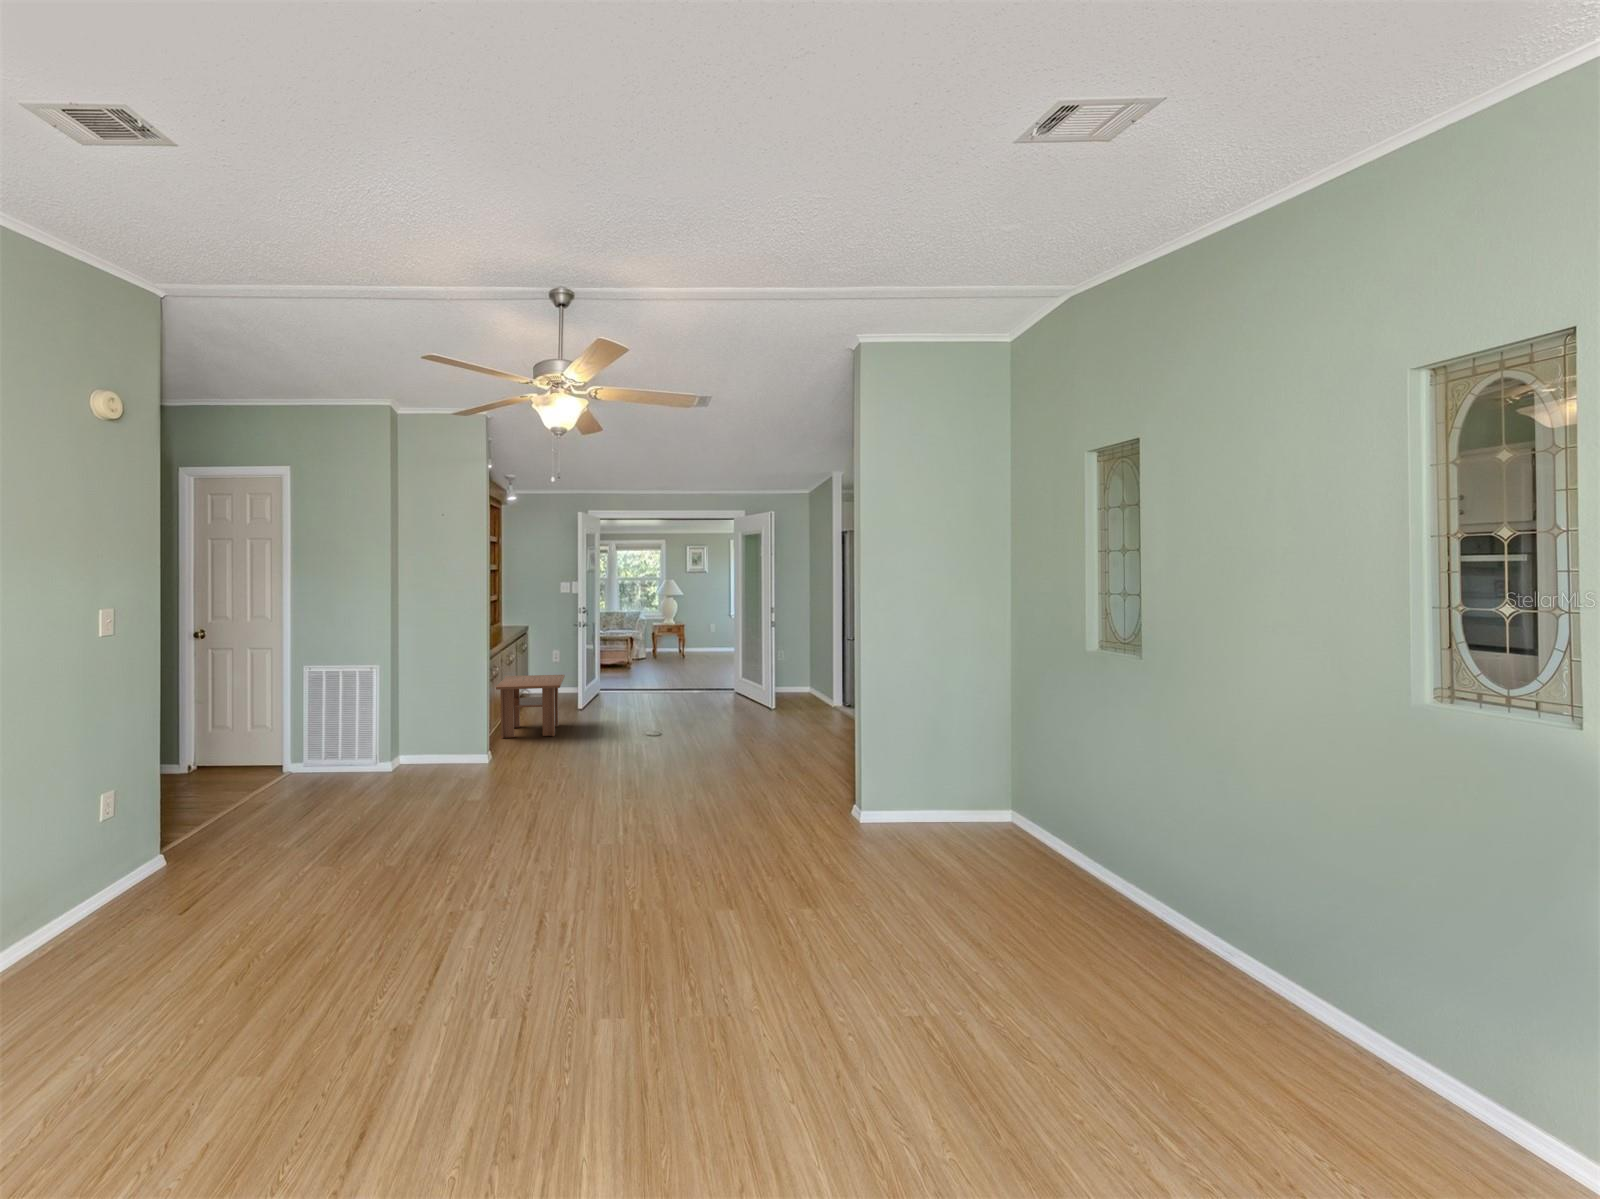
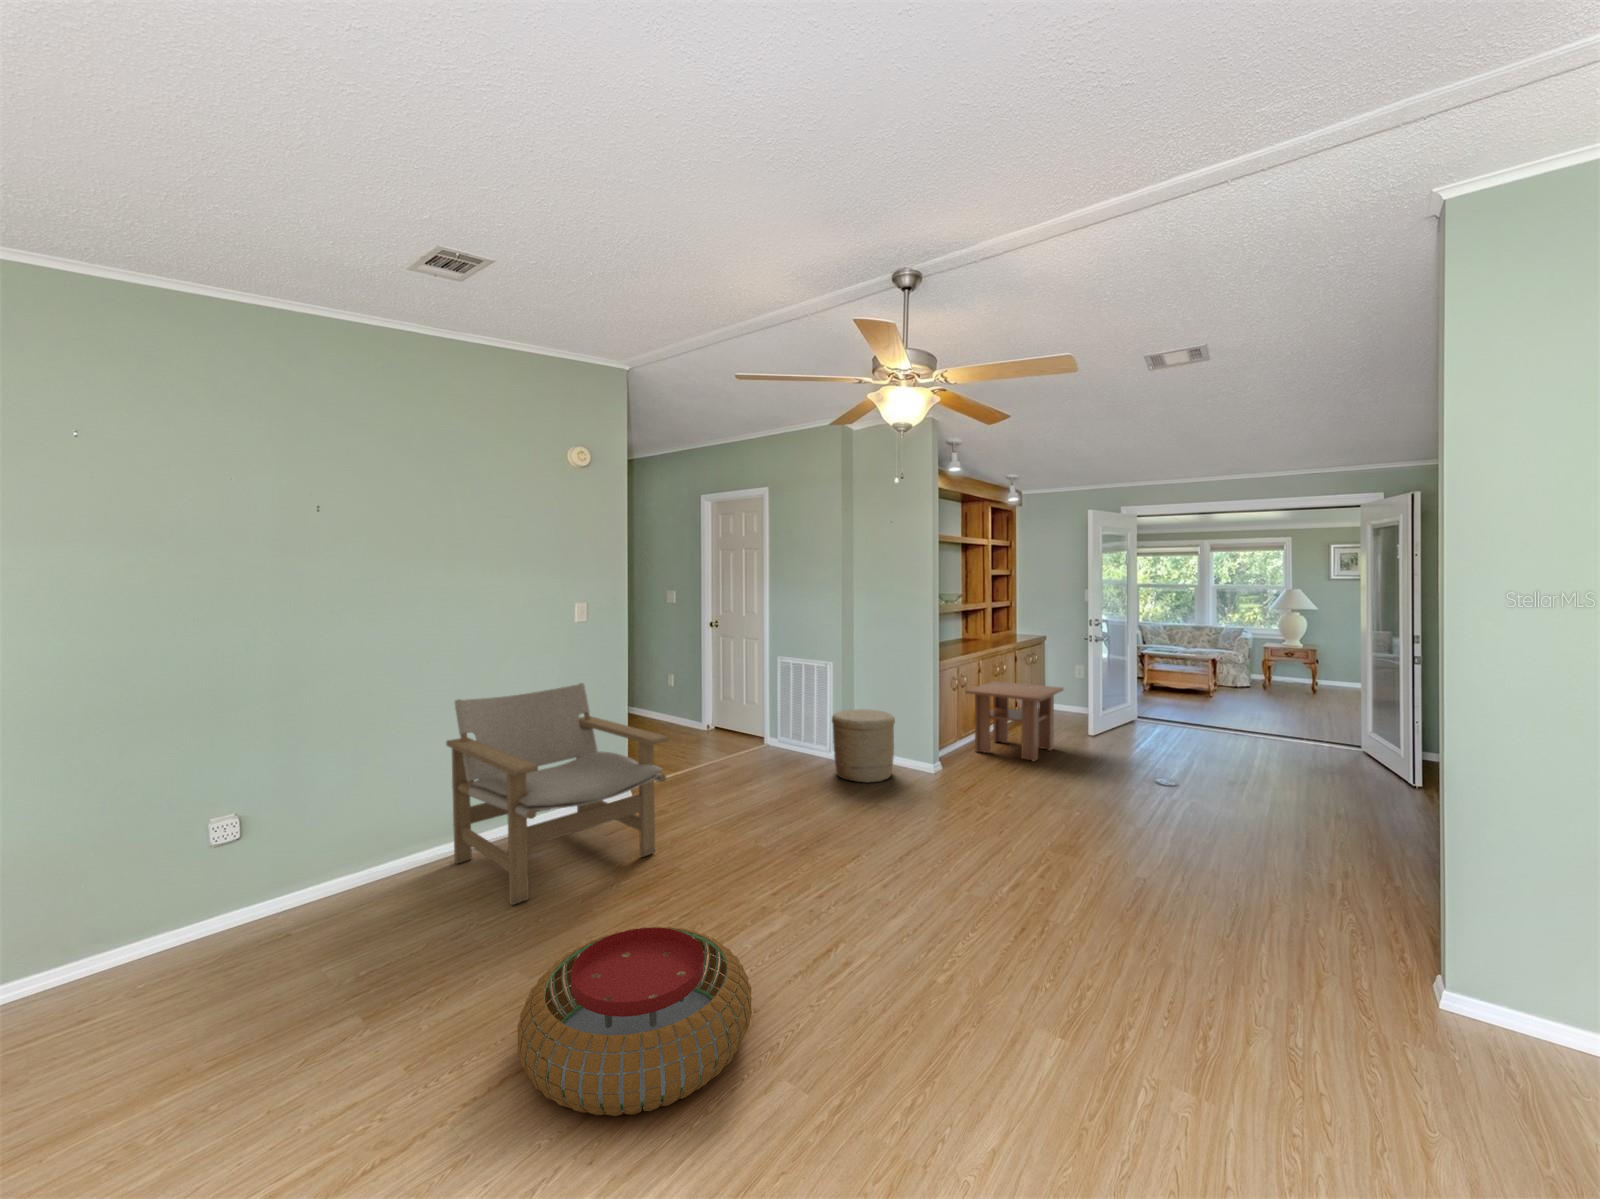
woven basket: none [394,715,458,781] -> present [832,709,895,783]
lounge chair: none [65,730,342,950] -> present [446,683,669,905]
pouf: none [407,870,570,976] -> present [517,926,752,1116]

